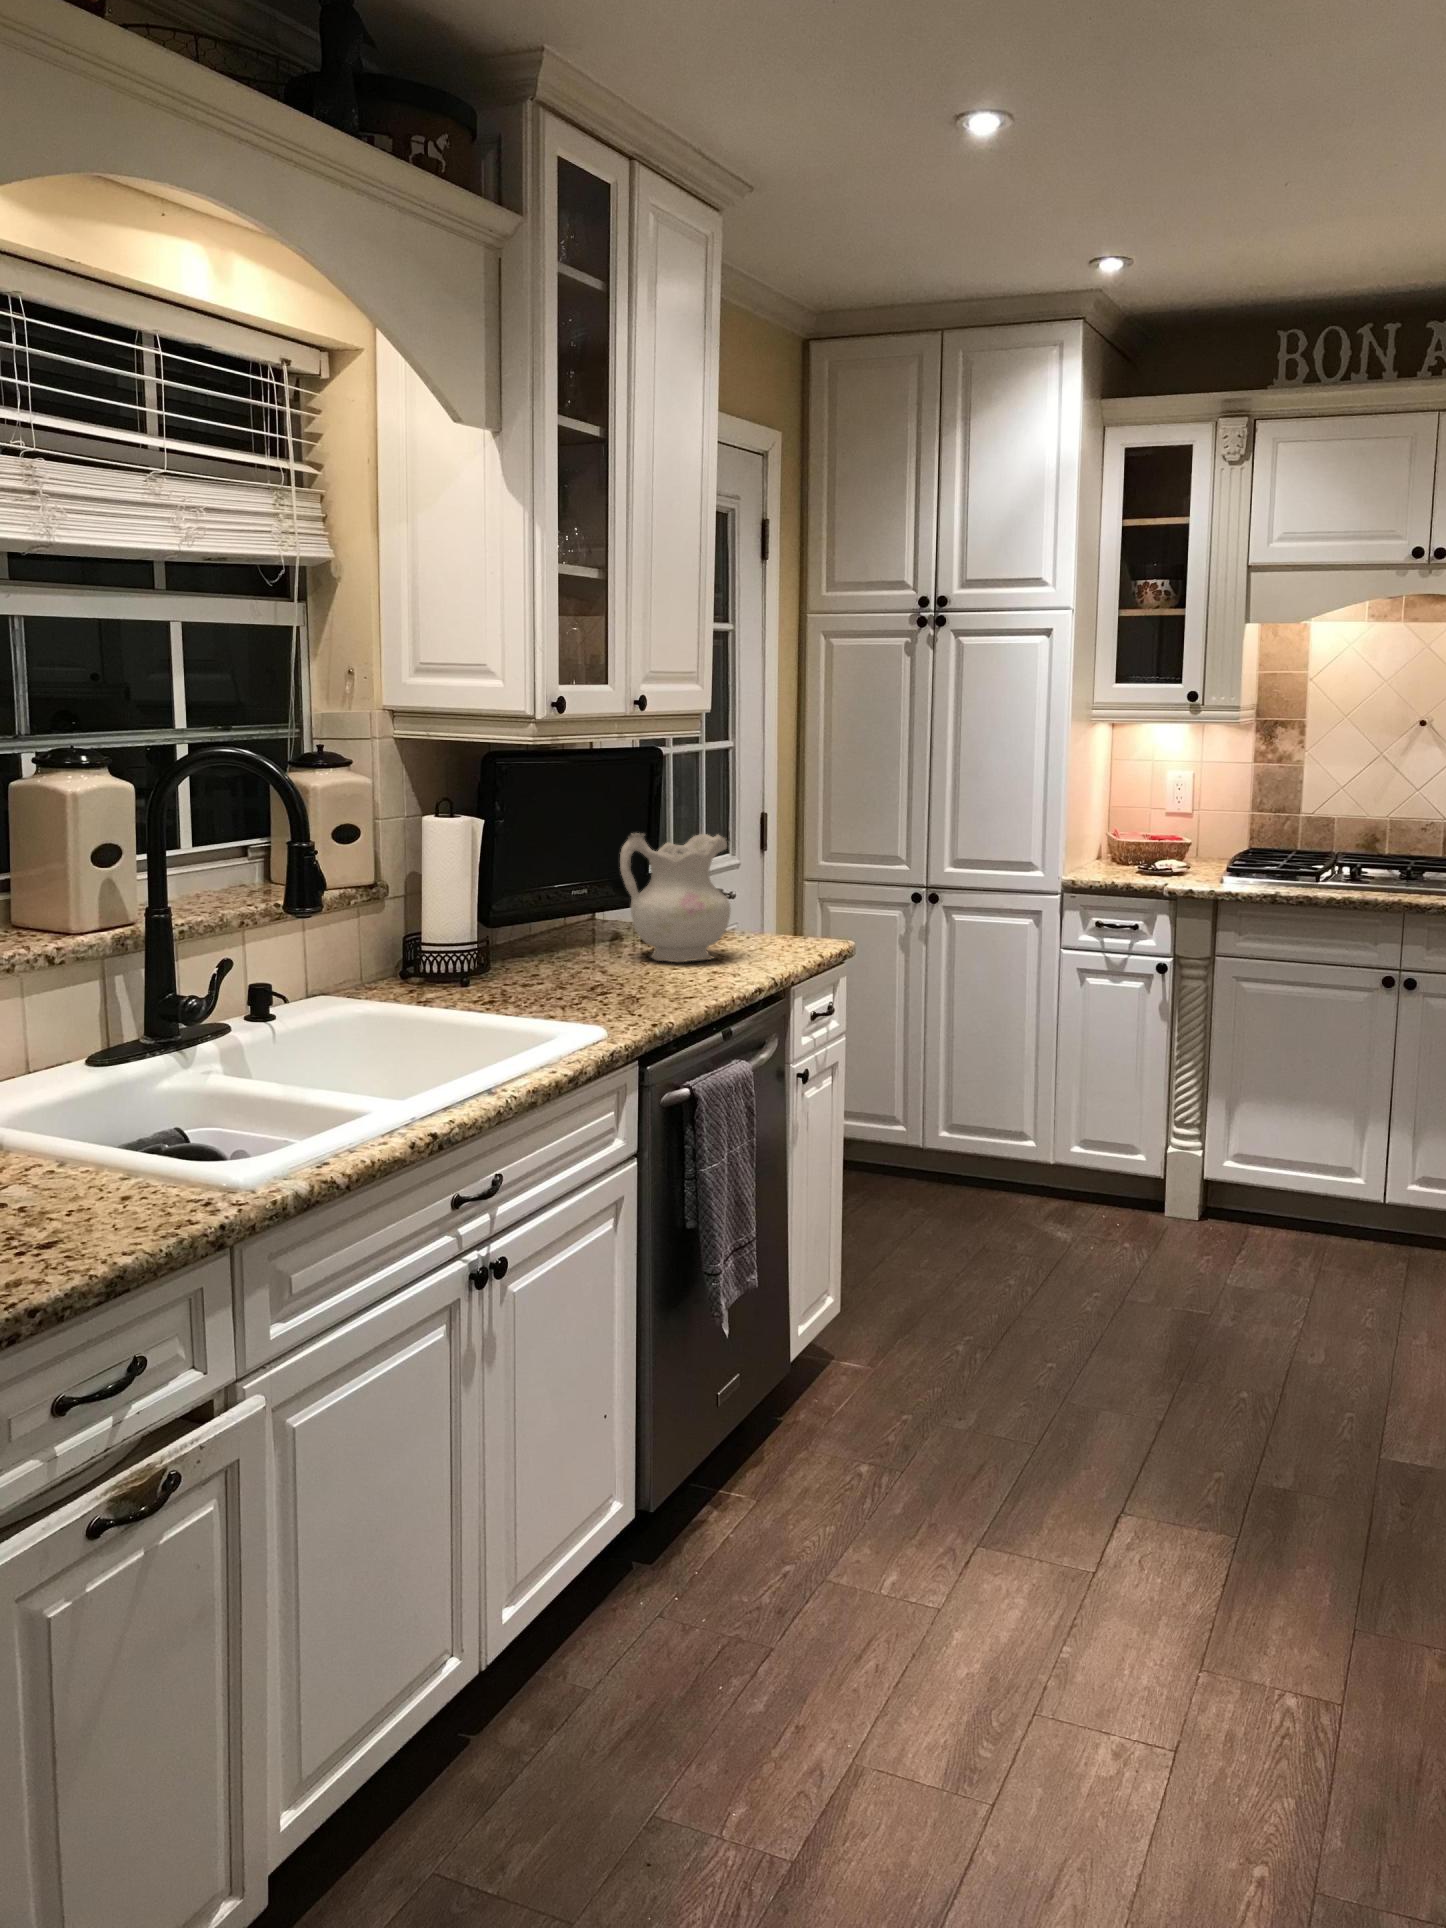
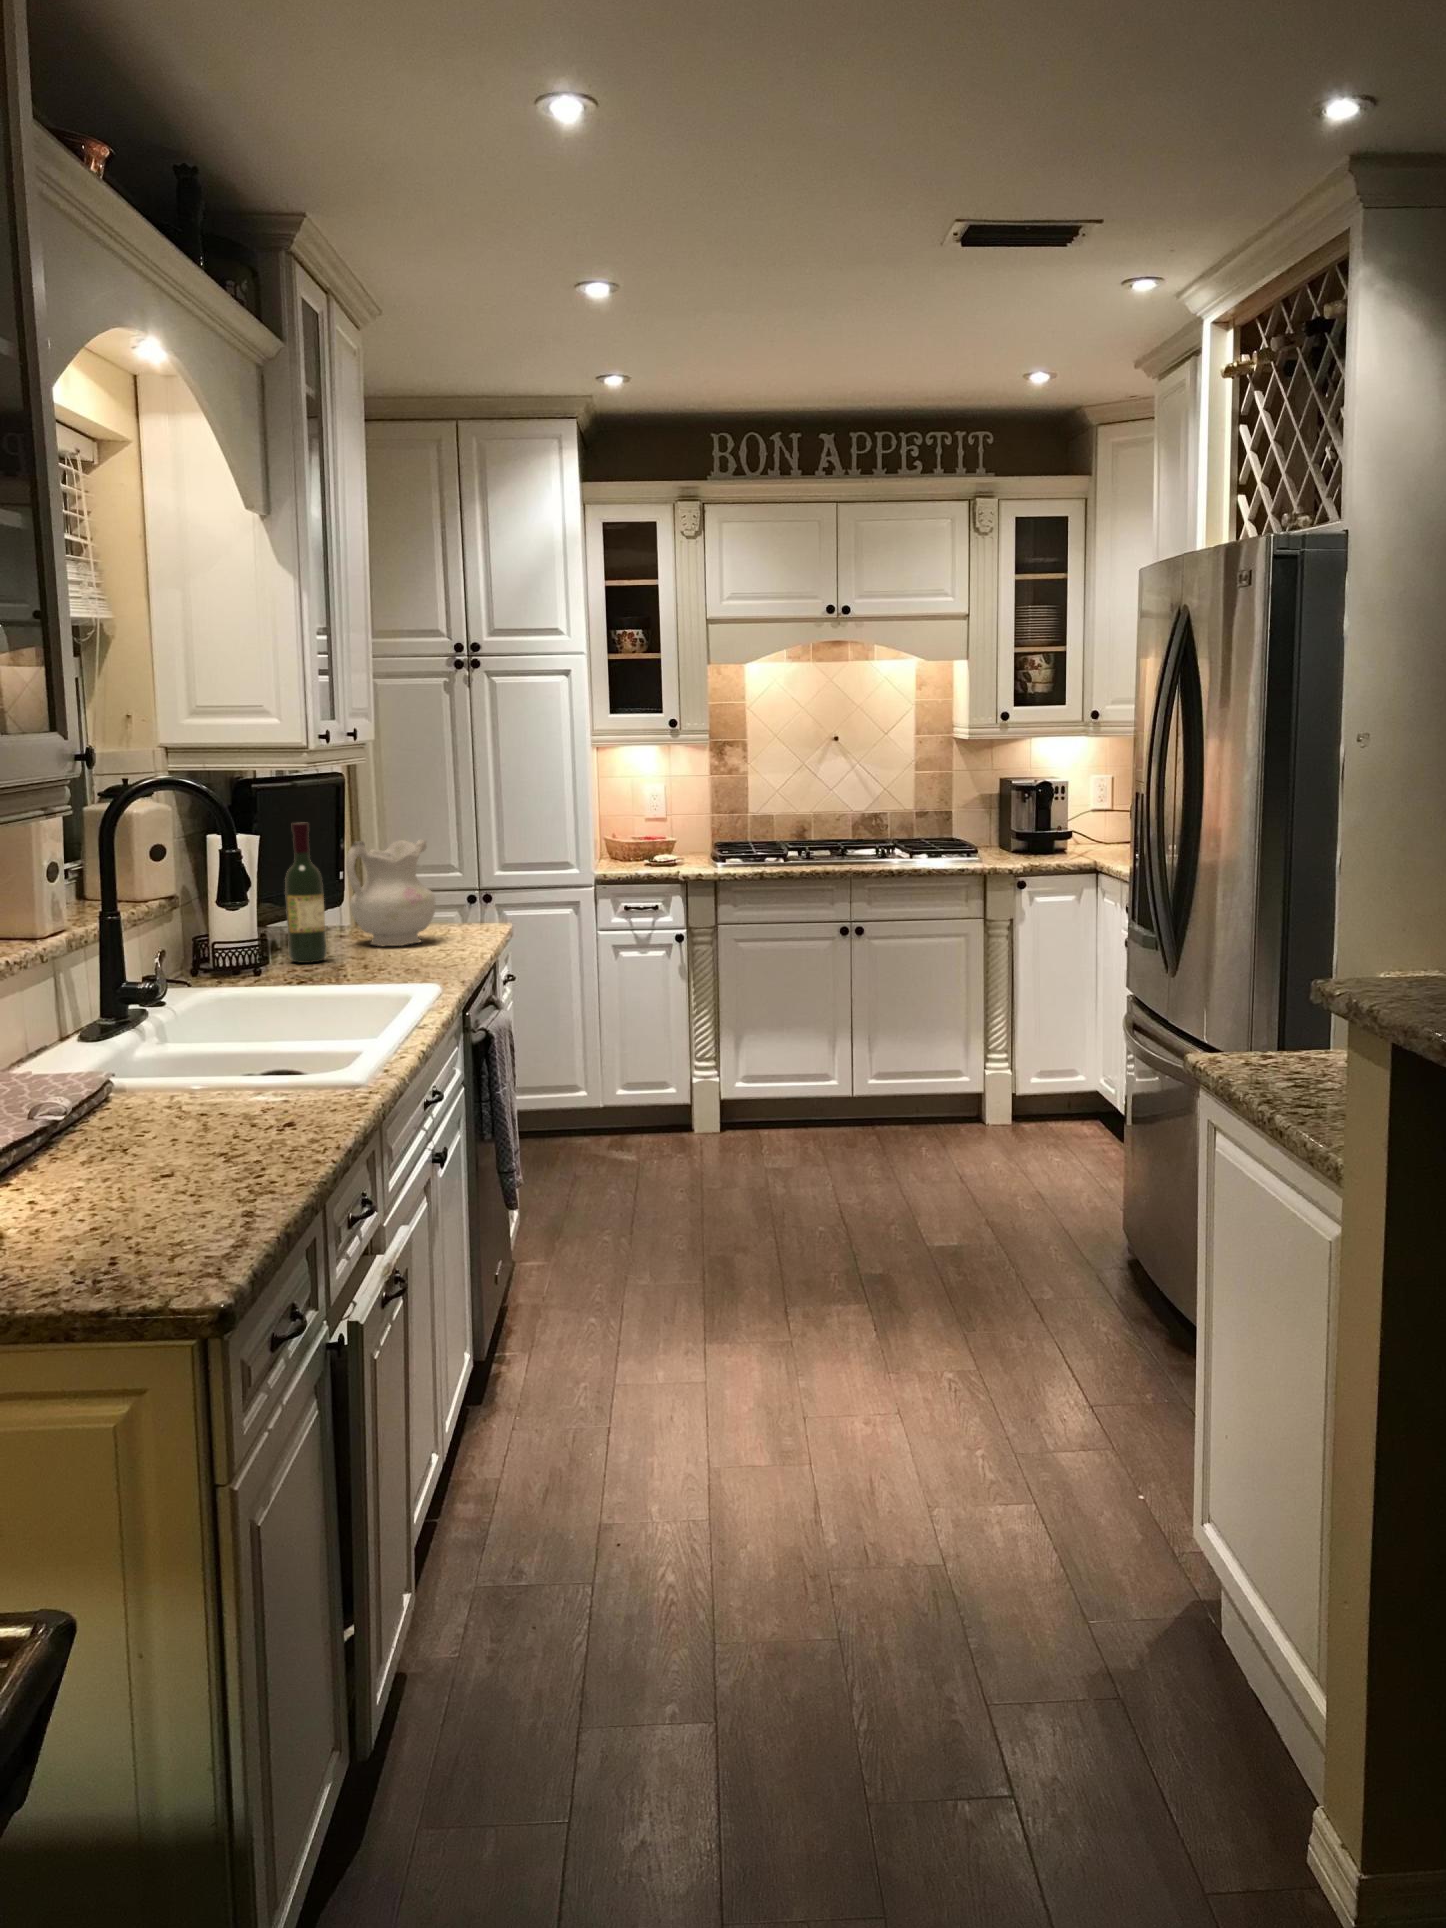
wine bottle: none [524,809,567,975] -> present [285,823,327,963]

